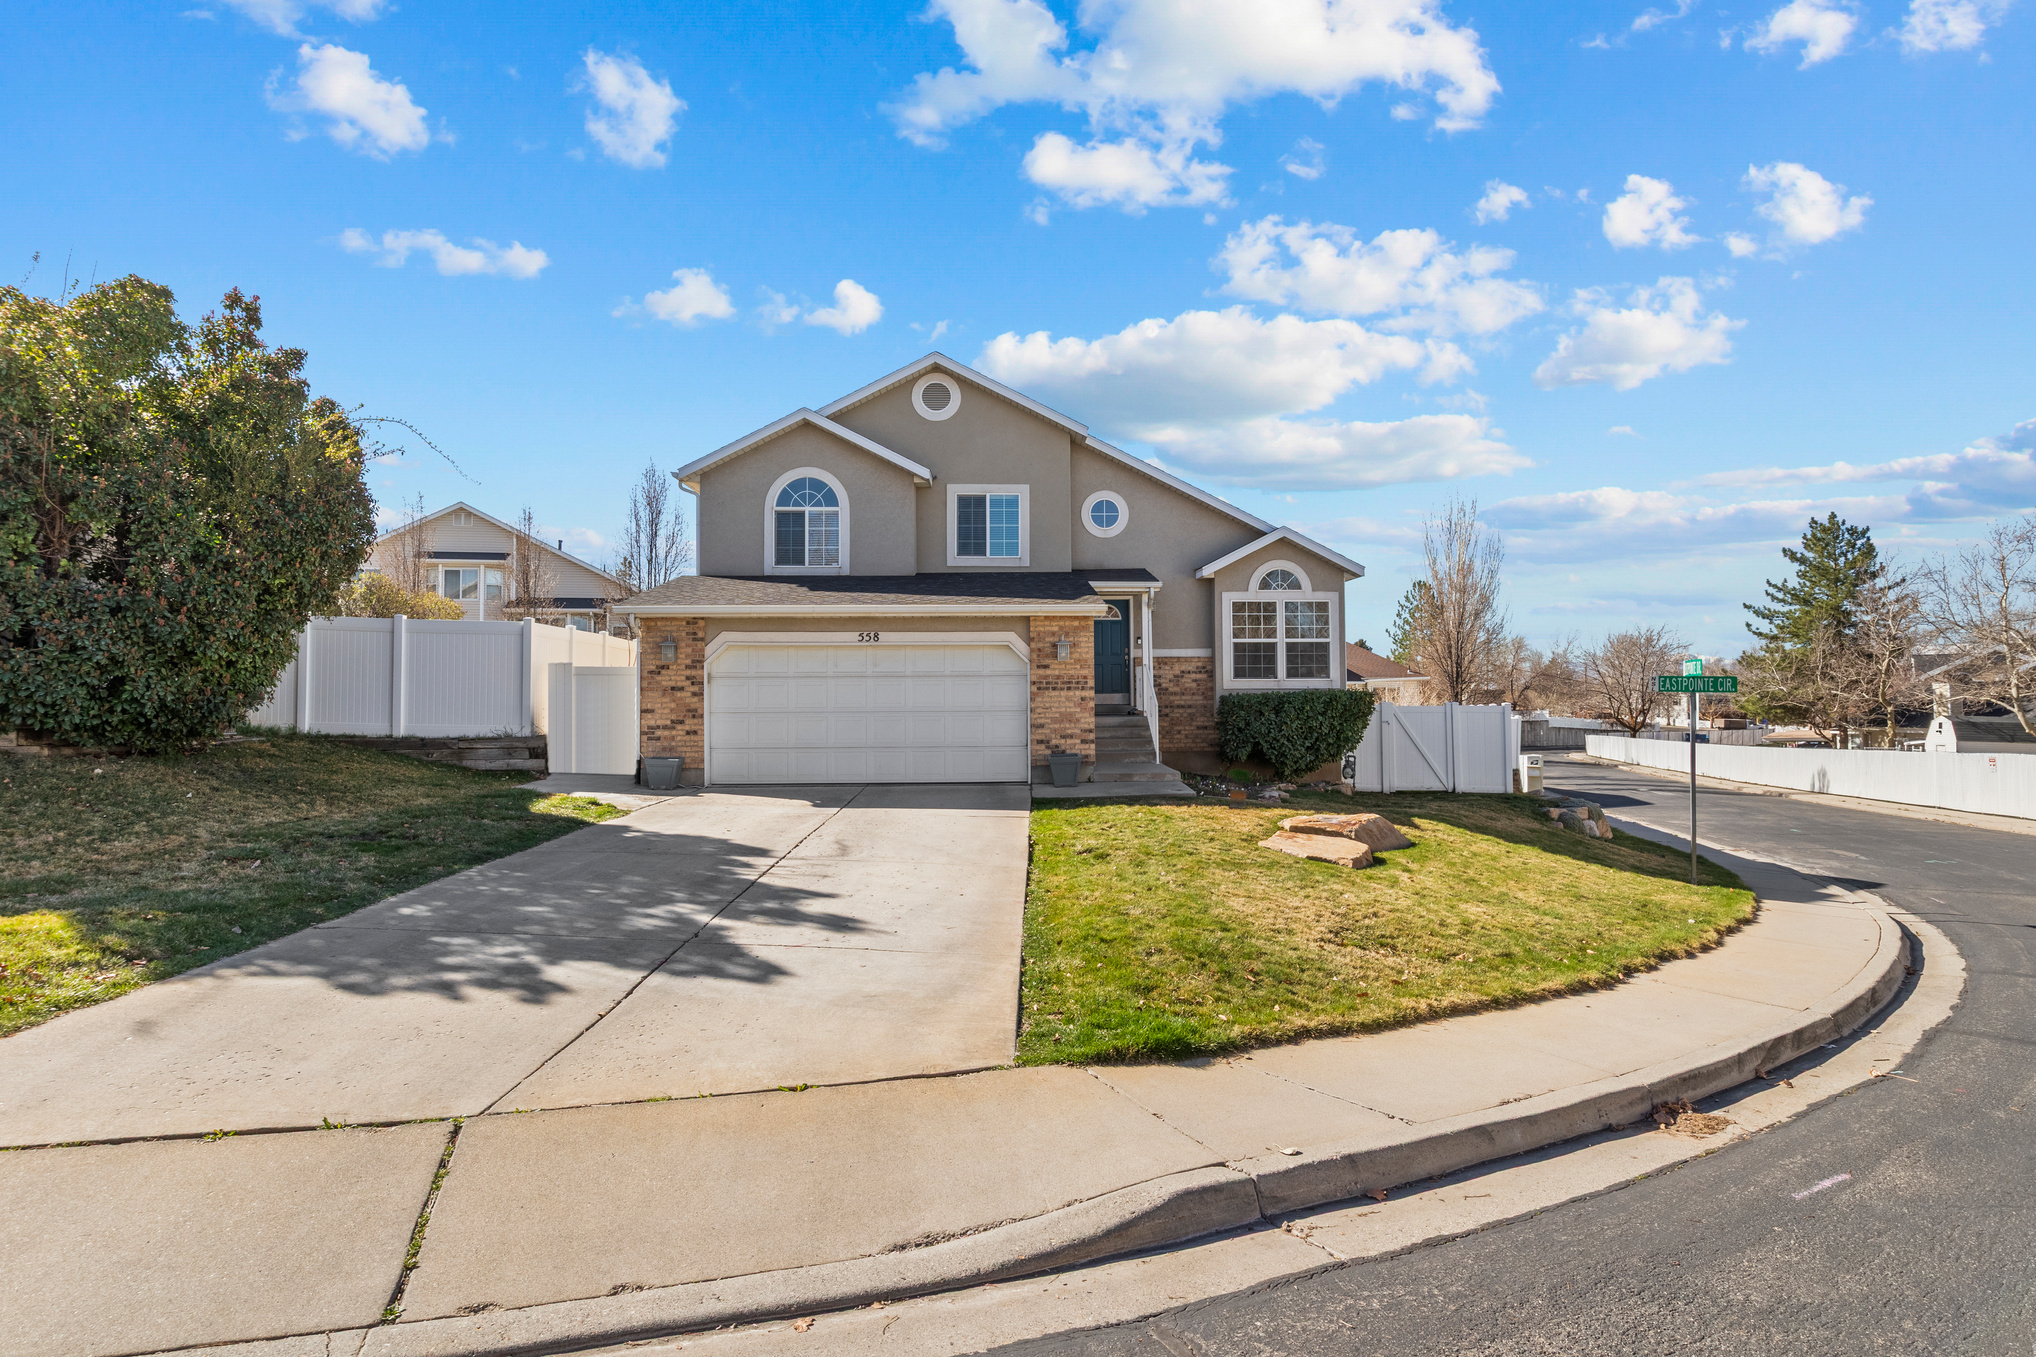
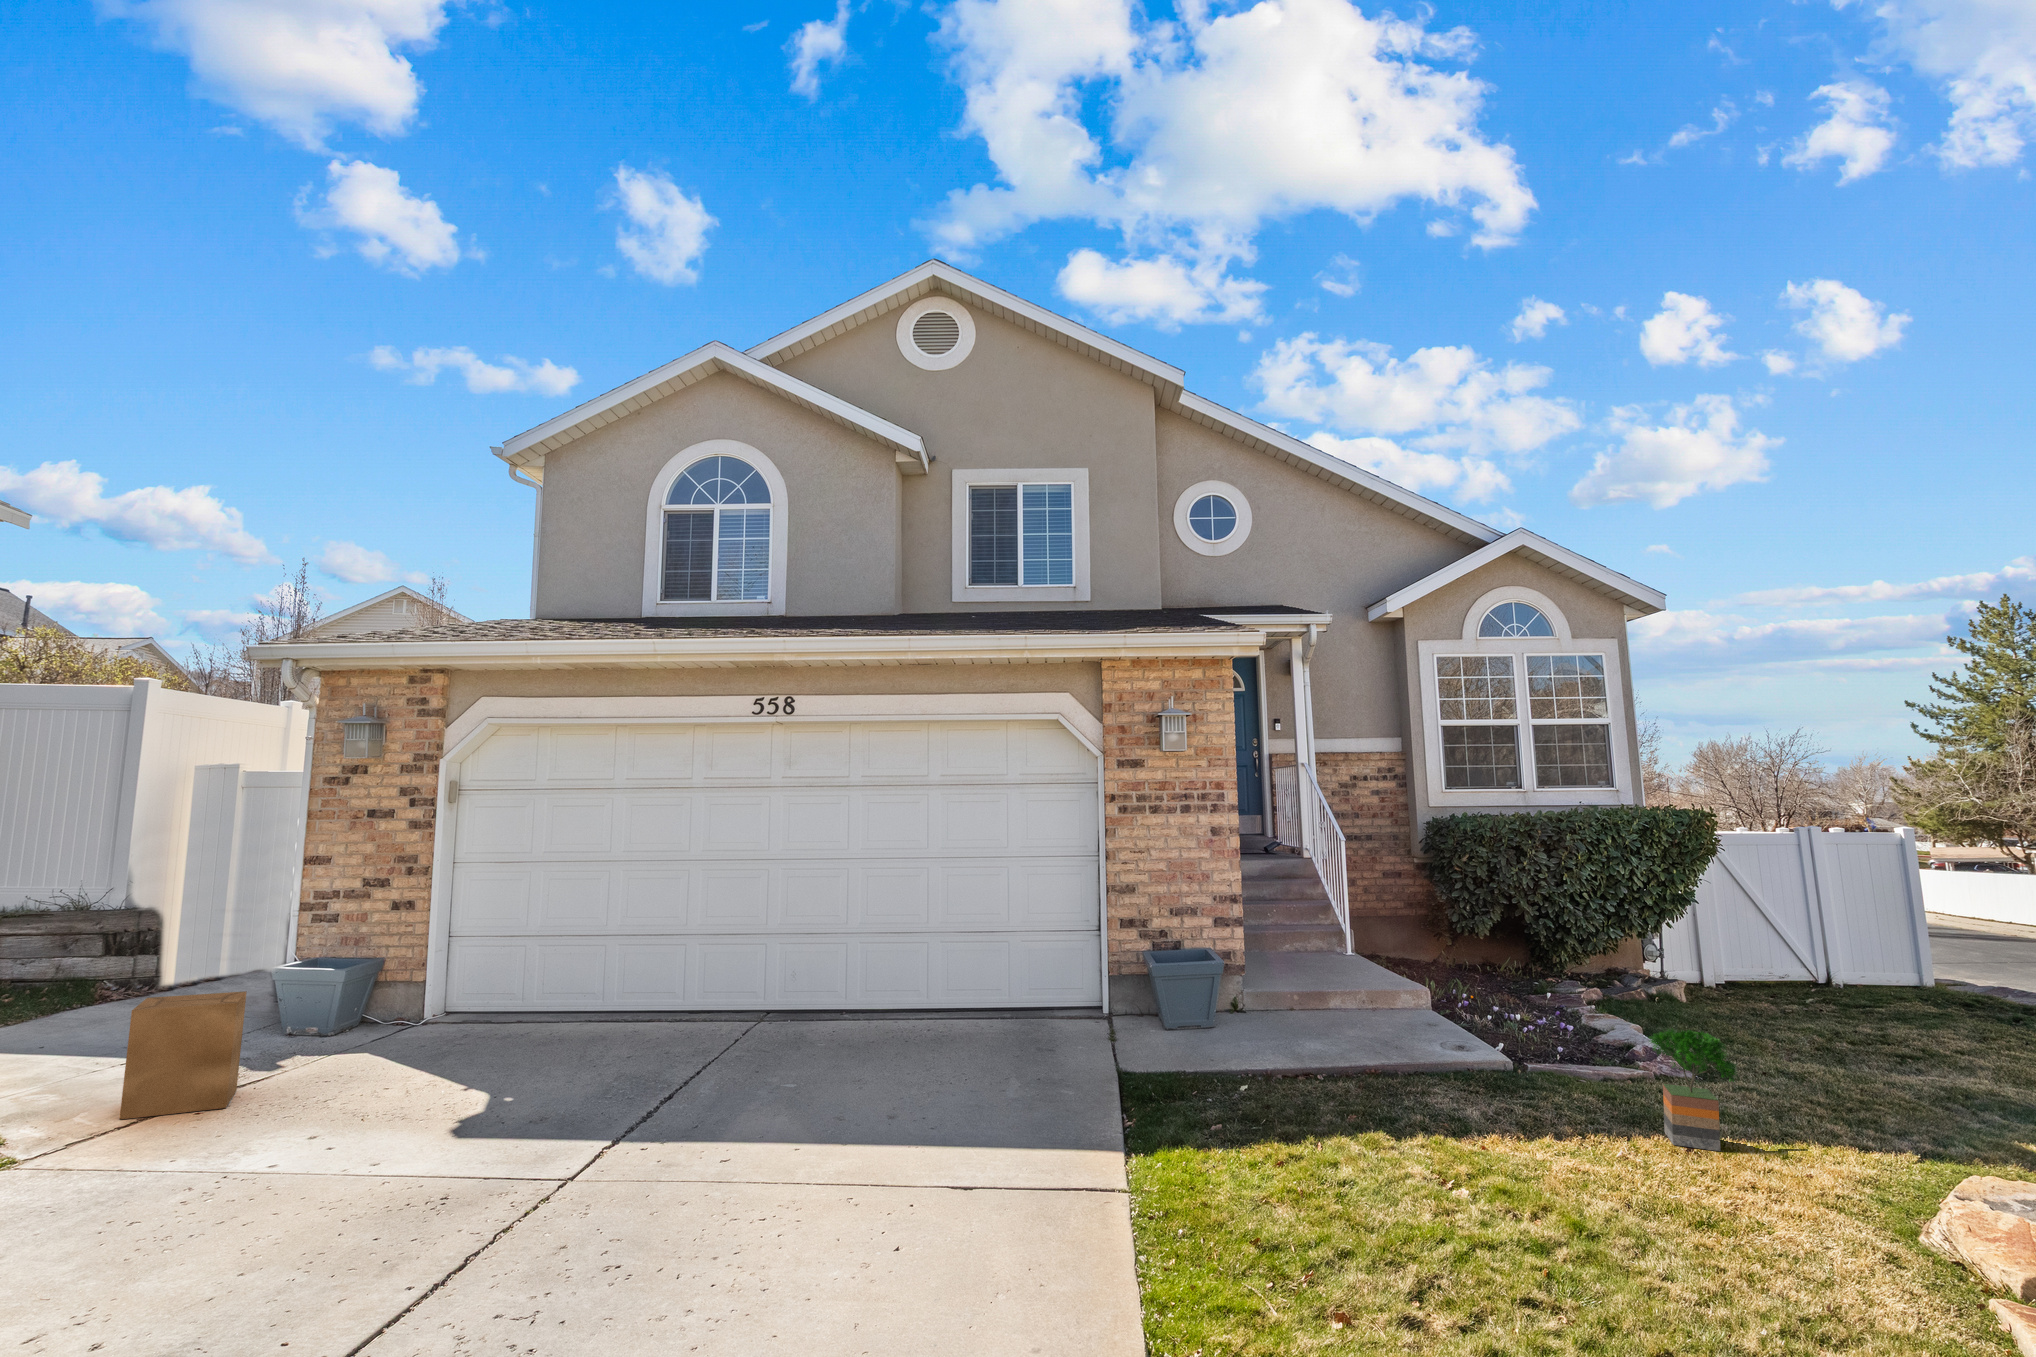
cardboard box: none [648,759,688,802] -> present [119,991,247,1119]

